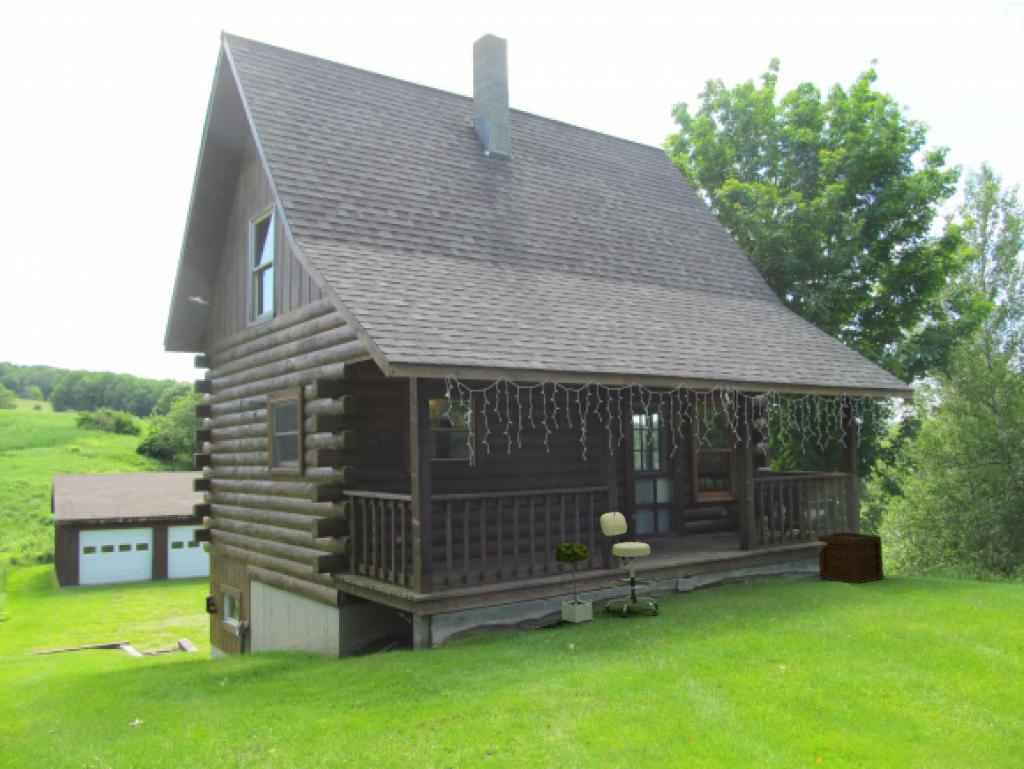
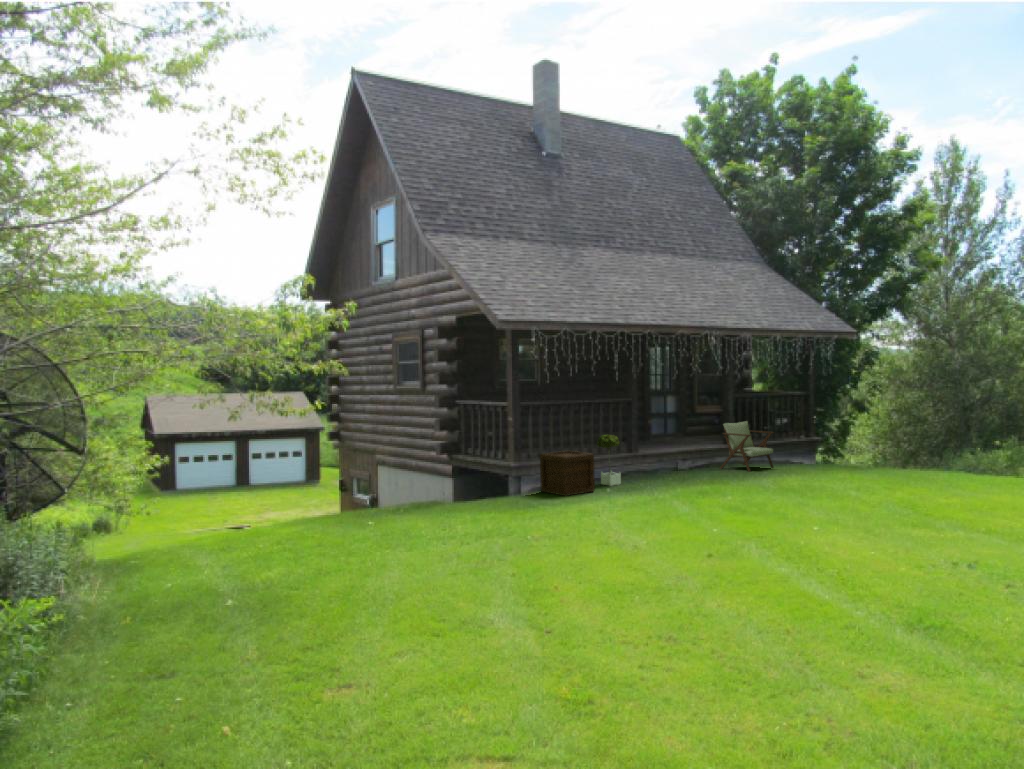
stool: present [600,512,658,617] -> none [627,416,664,483]
lounge chair: none [738,515,817,592] -> present [720,421,774,472]
wooden crate: present [818,532,884,583] -> present [540,451,595,496]

